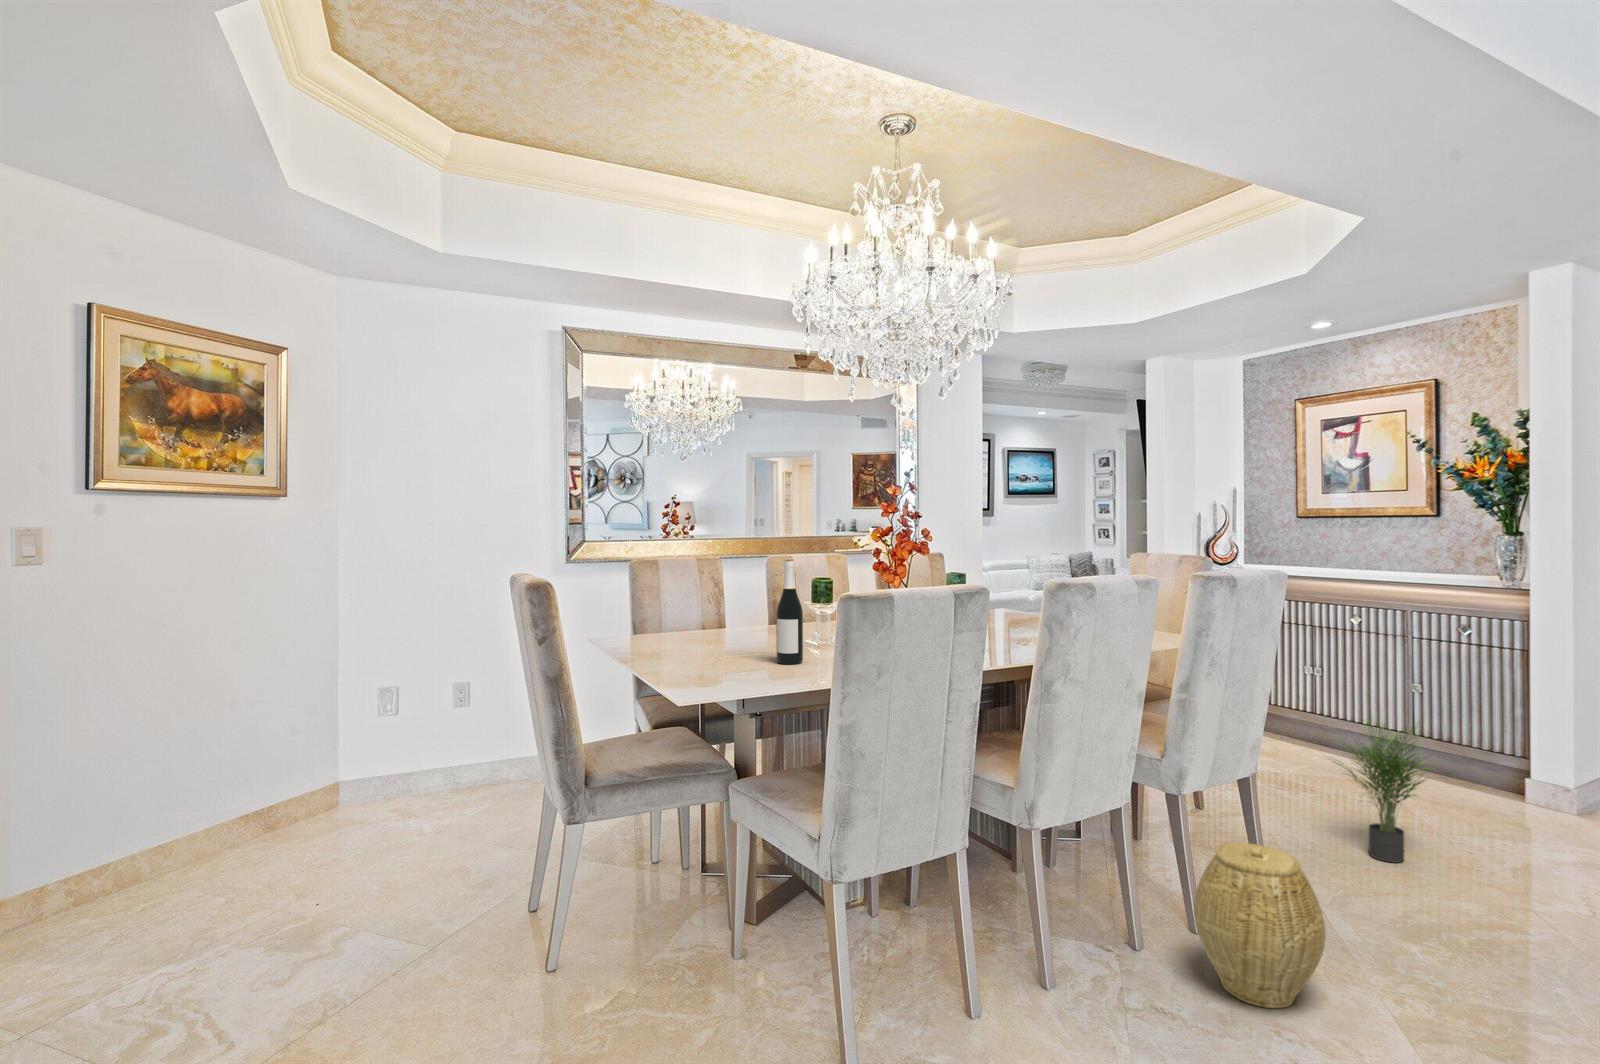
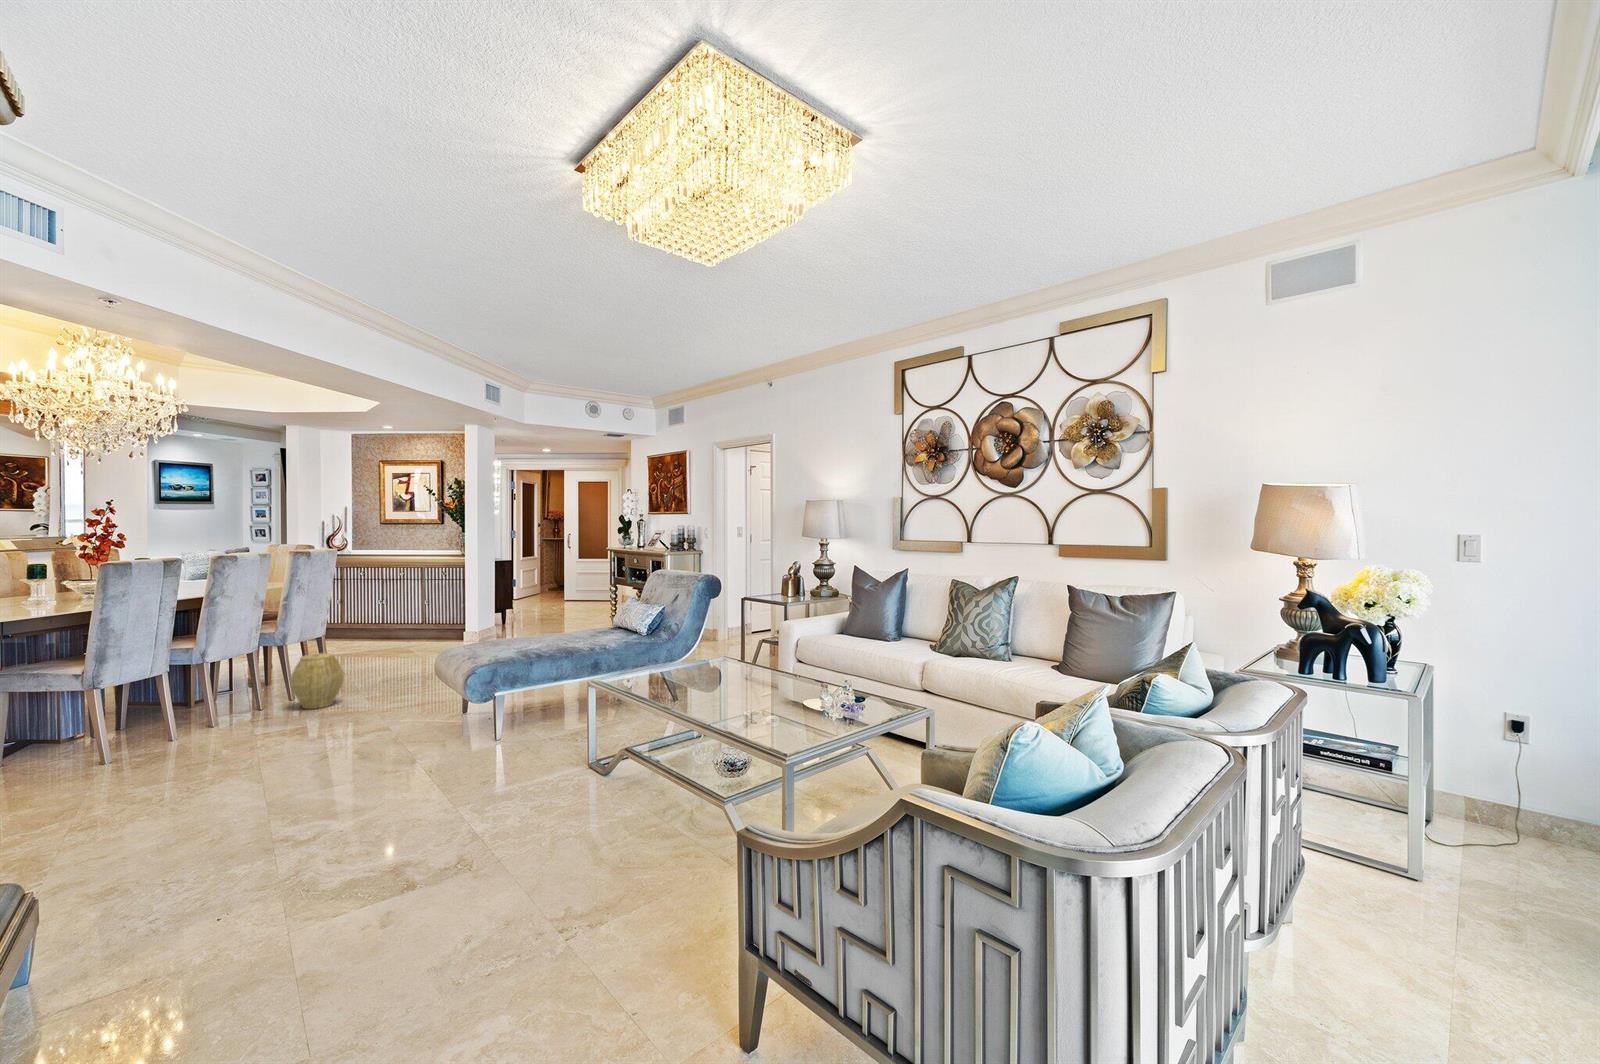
wine bottle: present [776,560,803,664] -> none [28,552,50,608]
potted plant: present [1332,721,1431,863] -> none [363,607,414,668]

